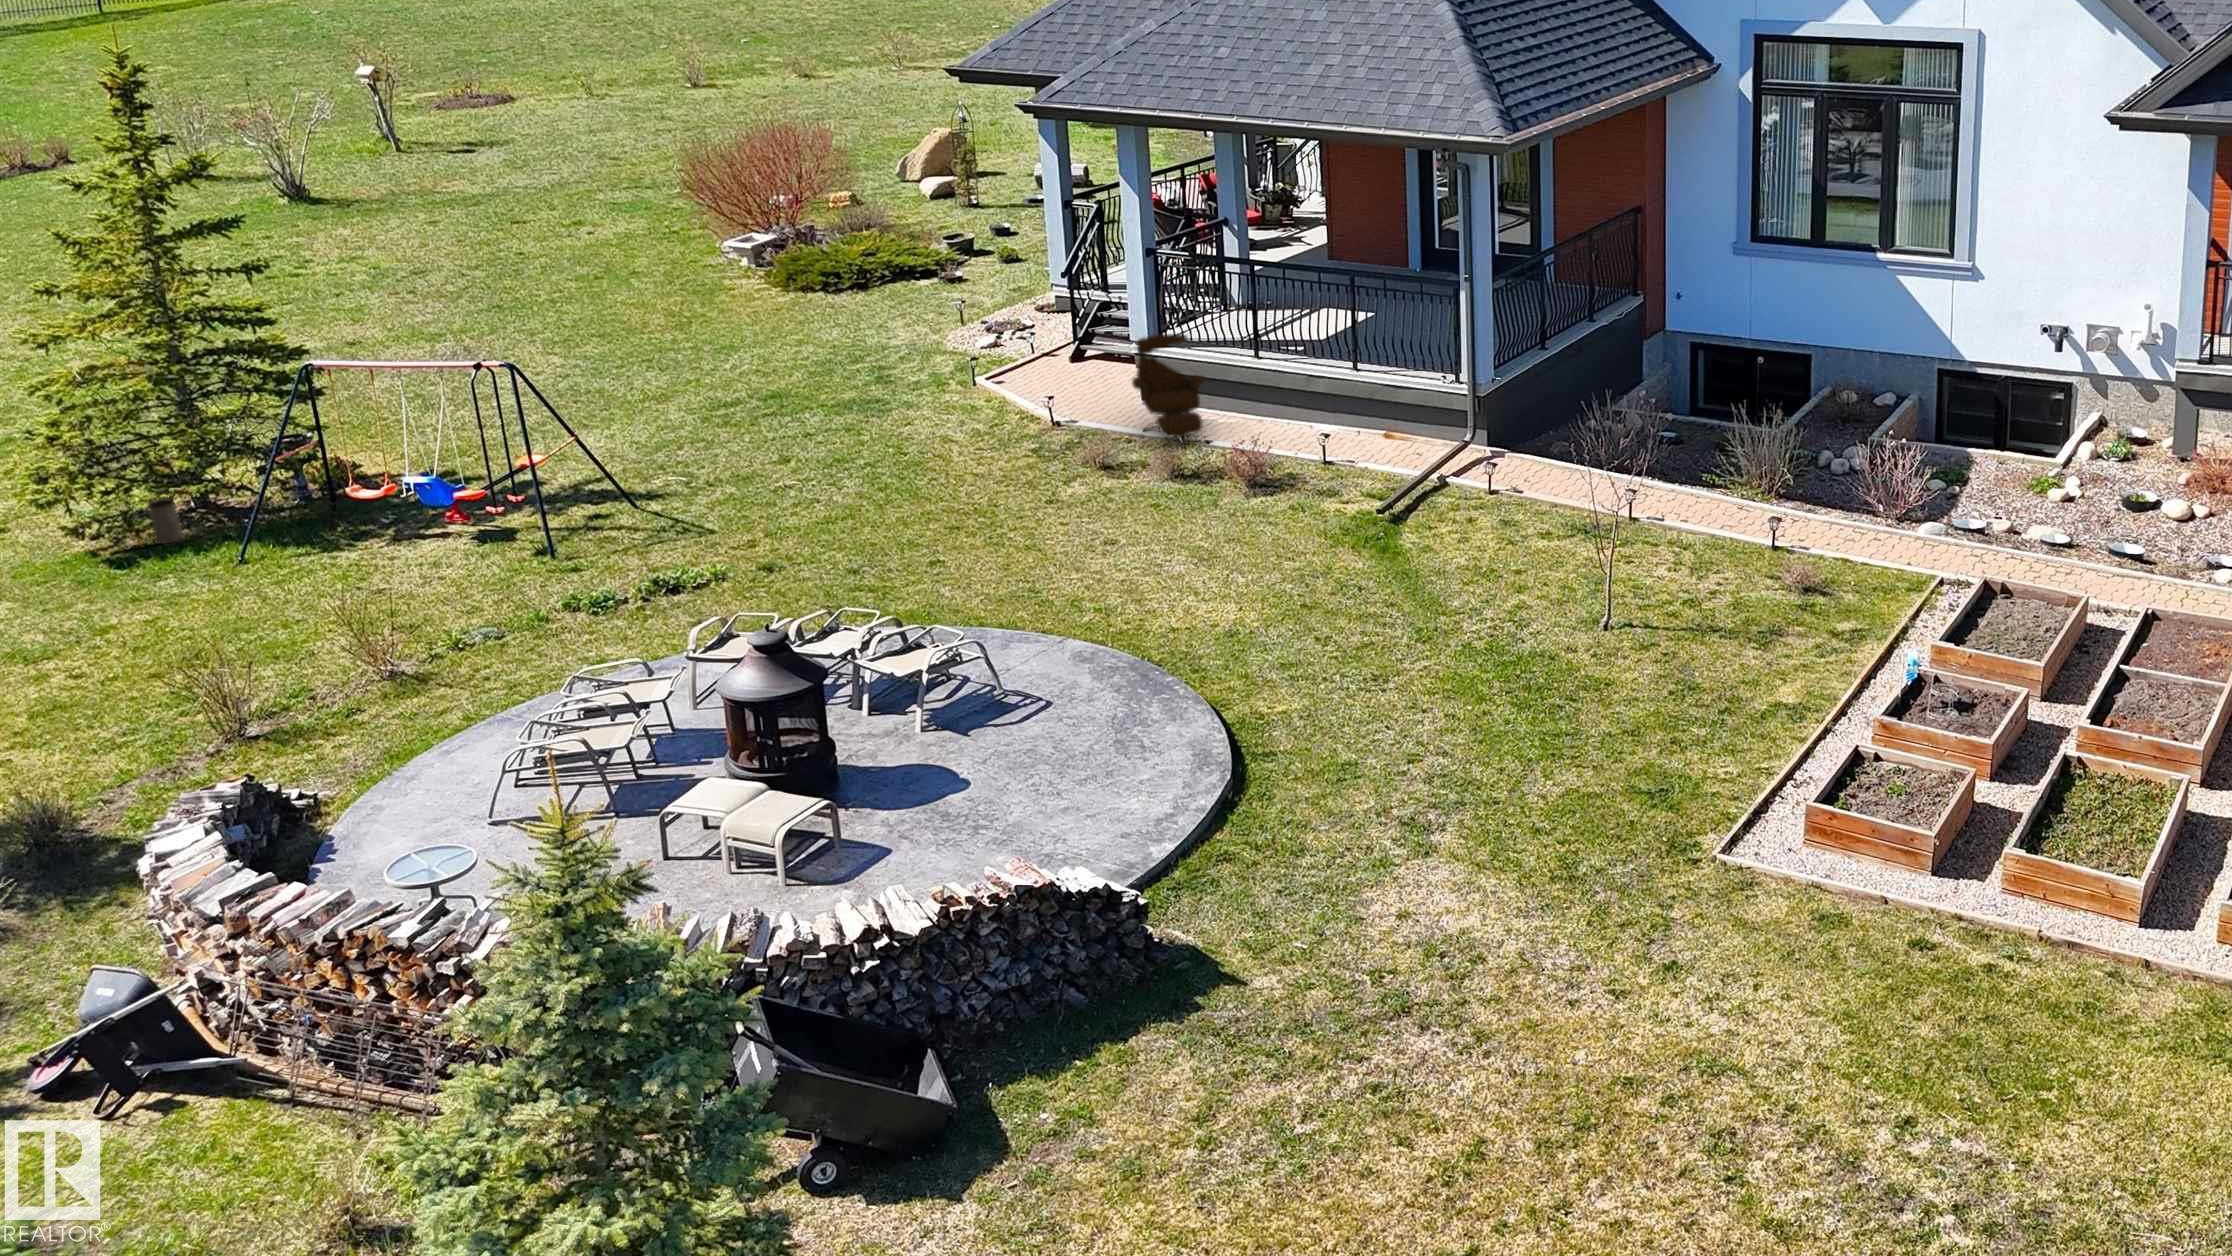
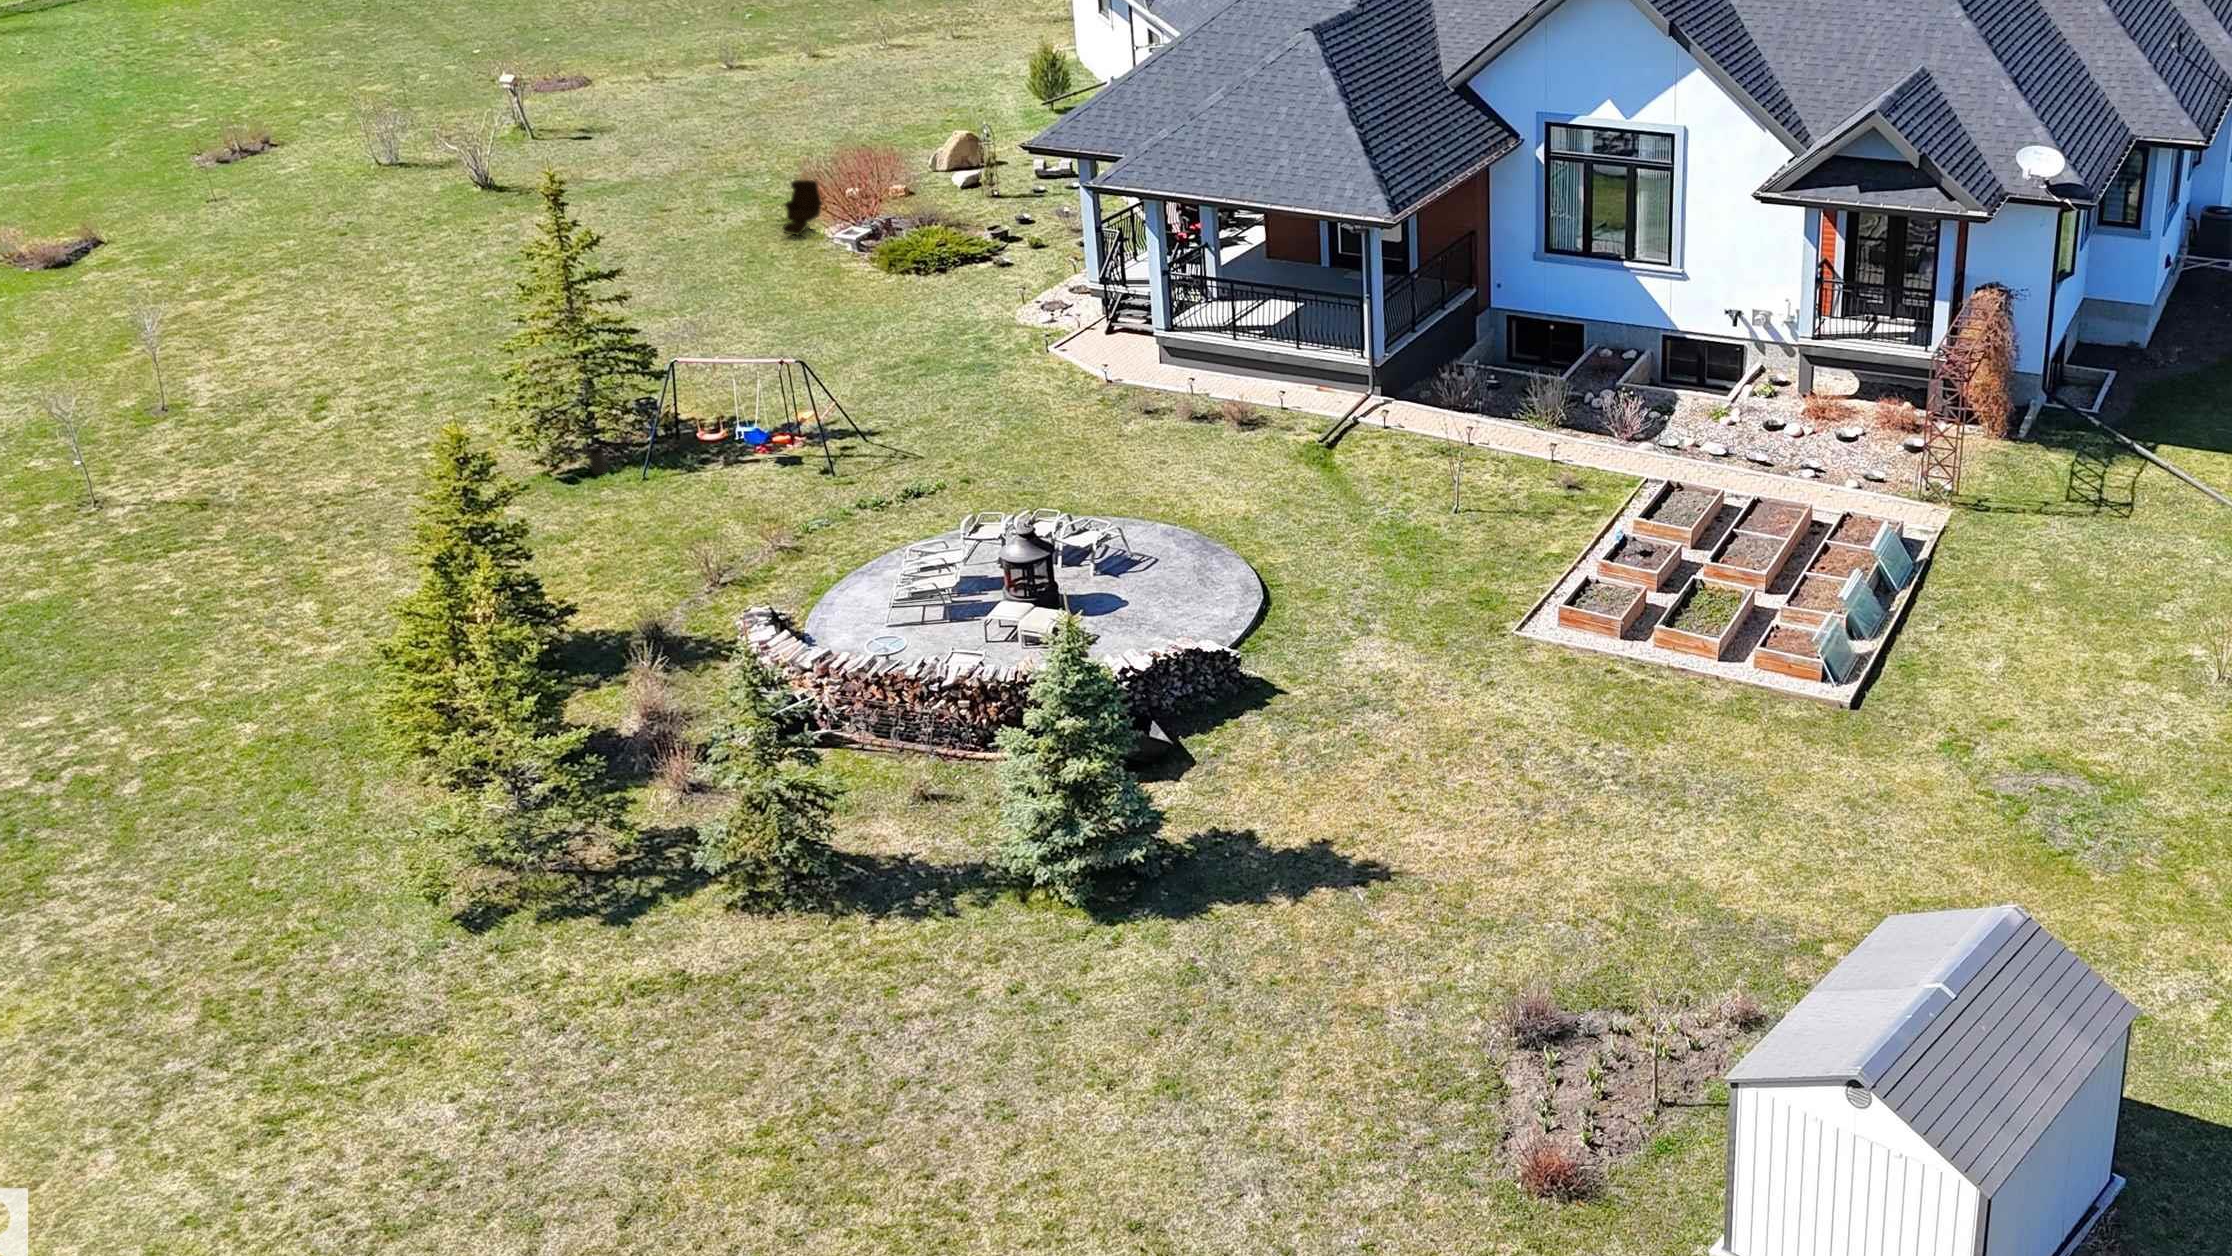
lounge chair: present [1132,334,1205,445] -> present [783,180,823,236]

